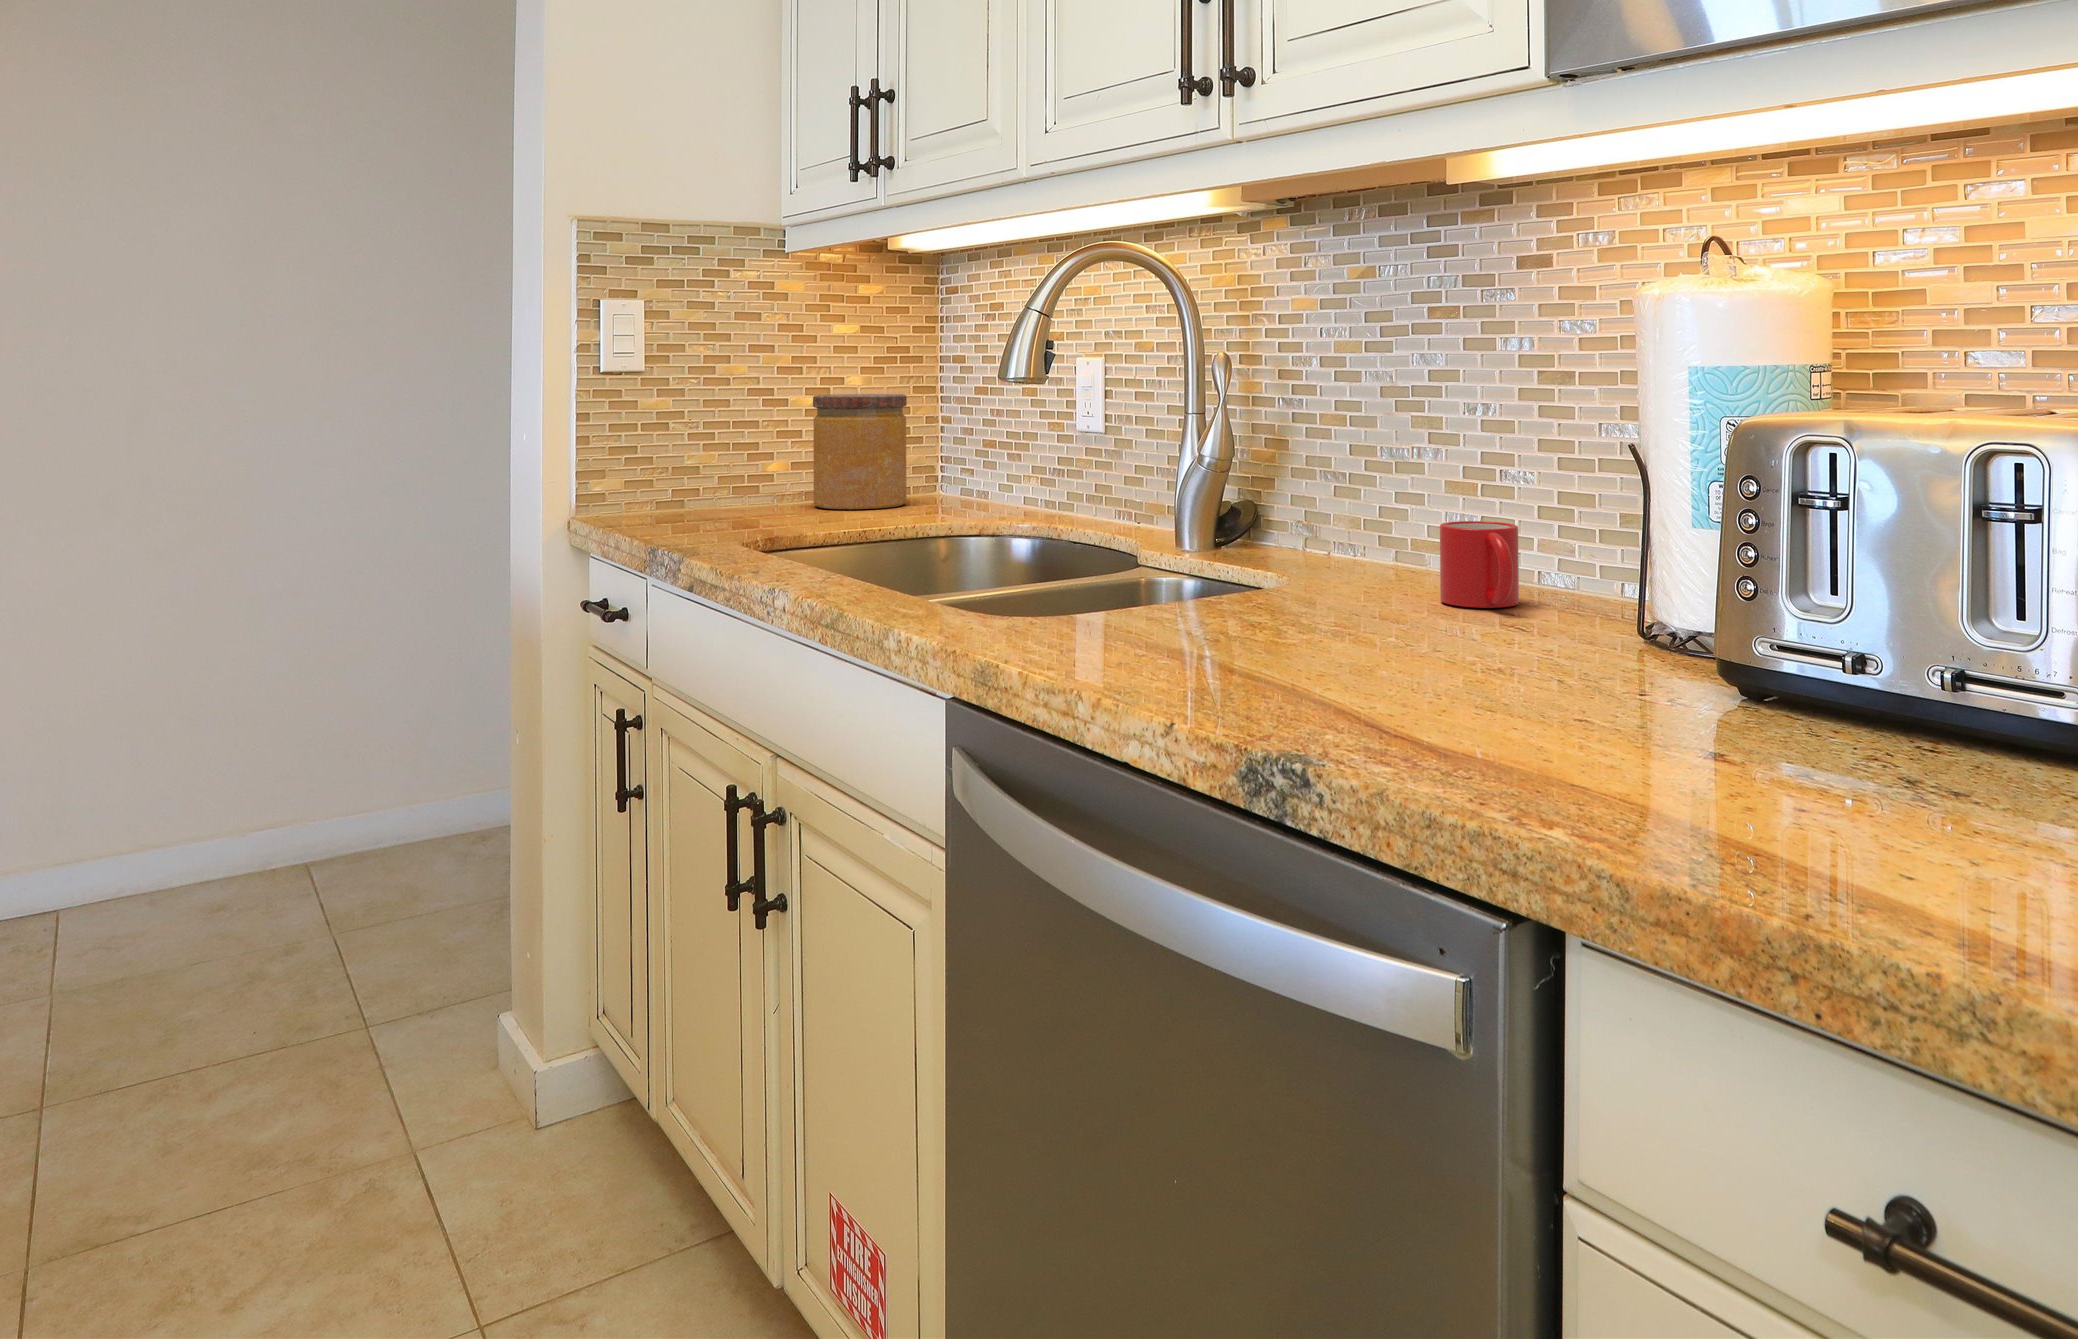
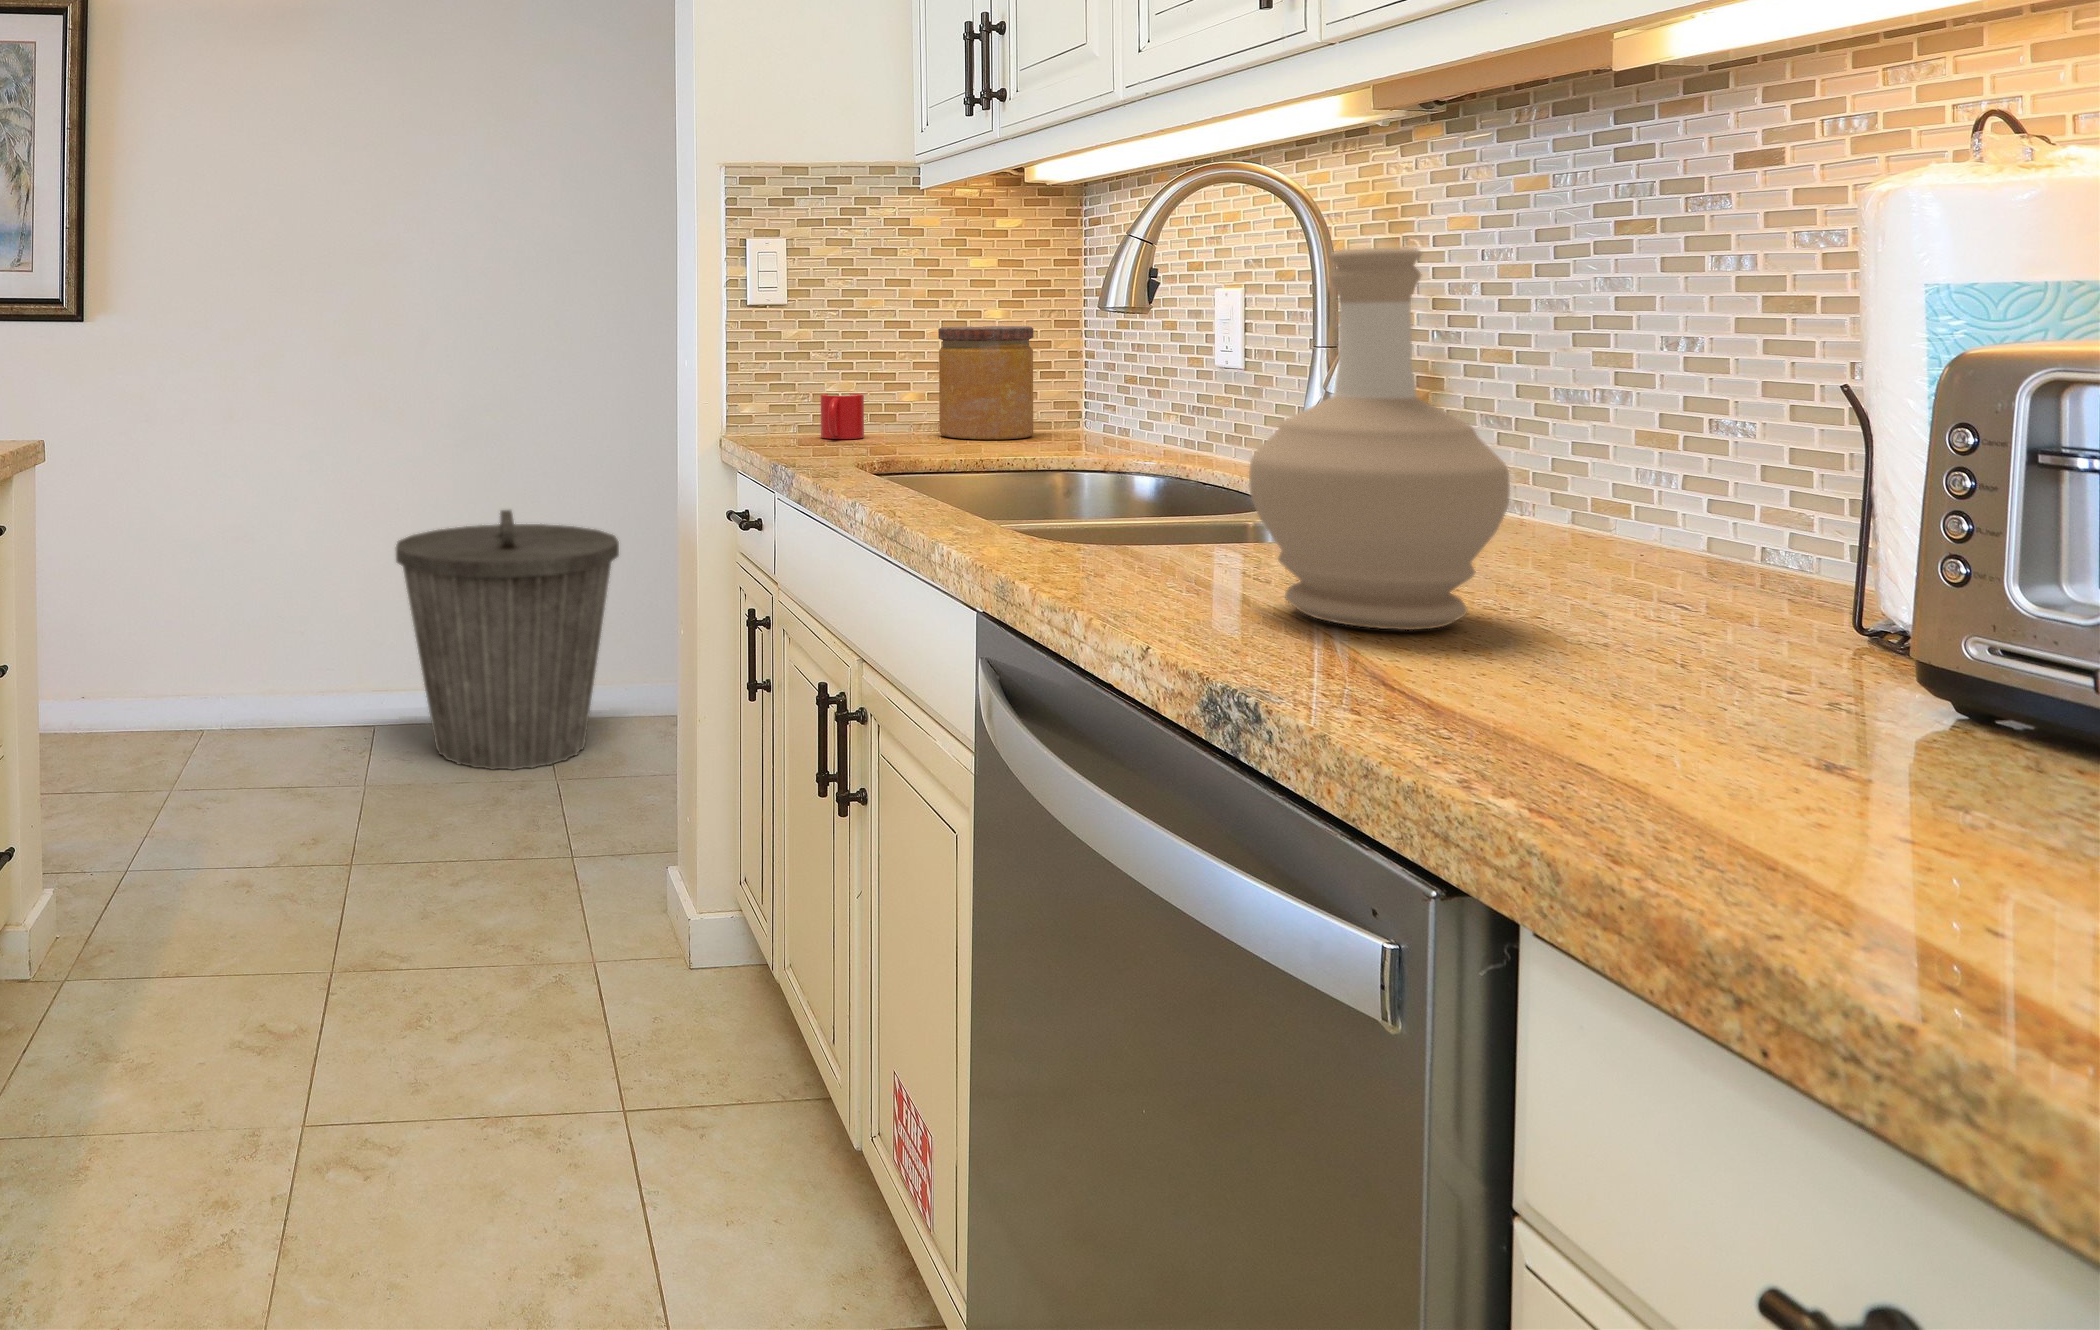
bottle: none [1222,323,1429,673] -> present [1249,247,1510,630]
mug: present [1440,521,1519,608] -> present [821,393,864,439]
trash can: none [82,620,411,957] -> present [396,510,619,770]

